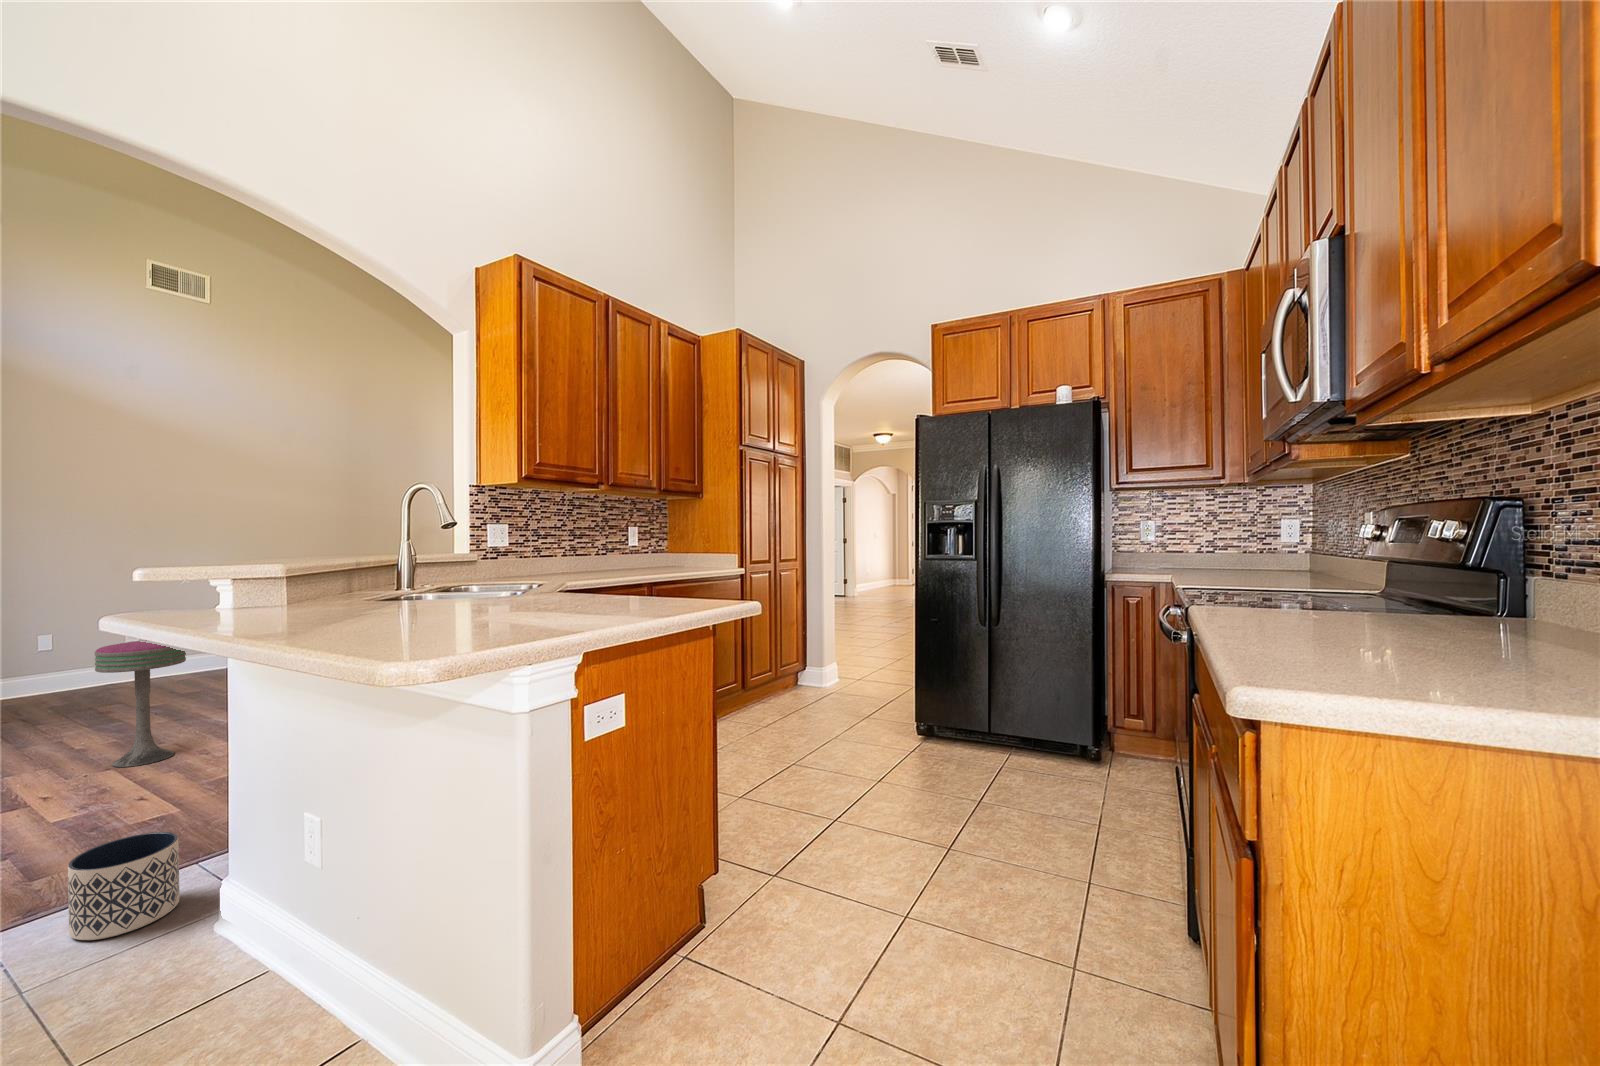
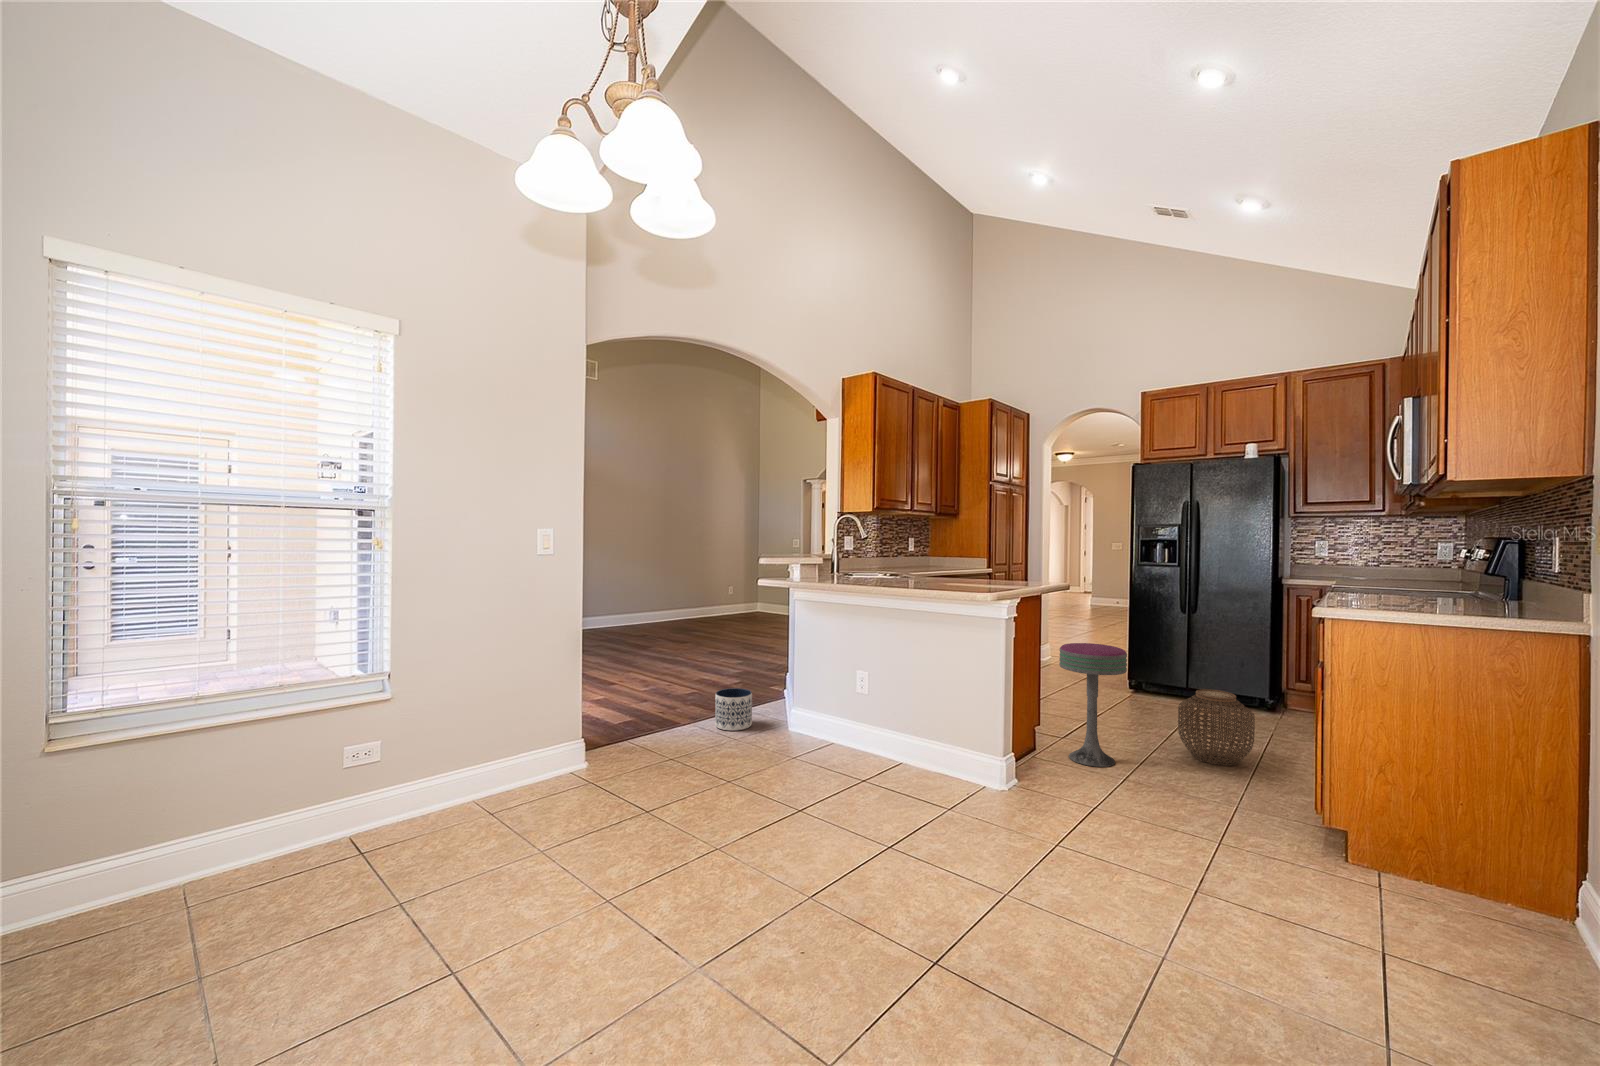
bar stool: present [95,641,186,767] -> present [1059,643,1127,767]
woven basket: none [963,774,1083,919] -> present [1178,689,1255,766]

